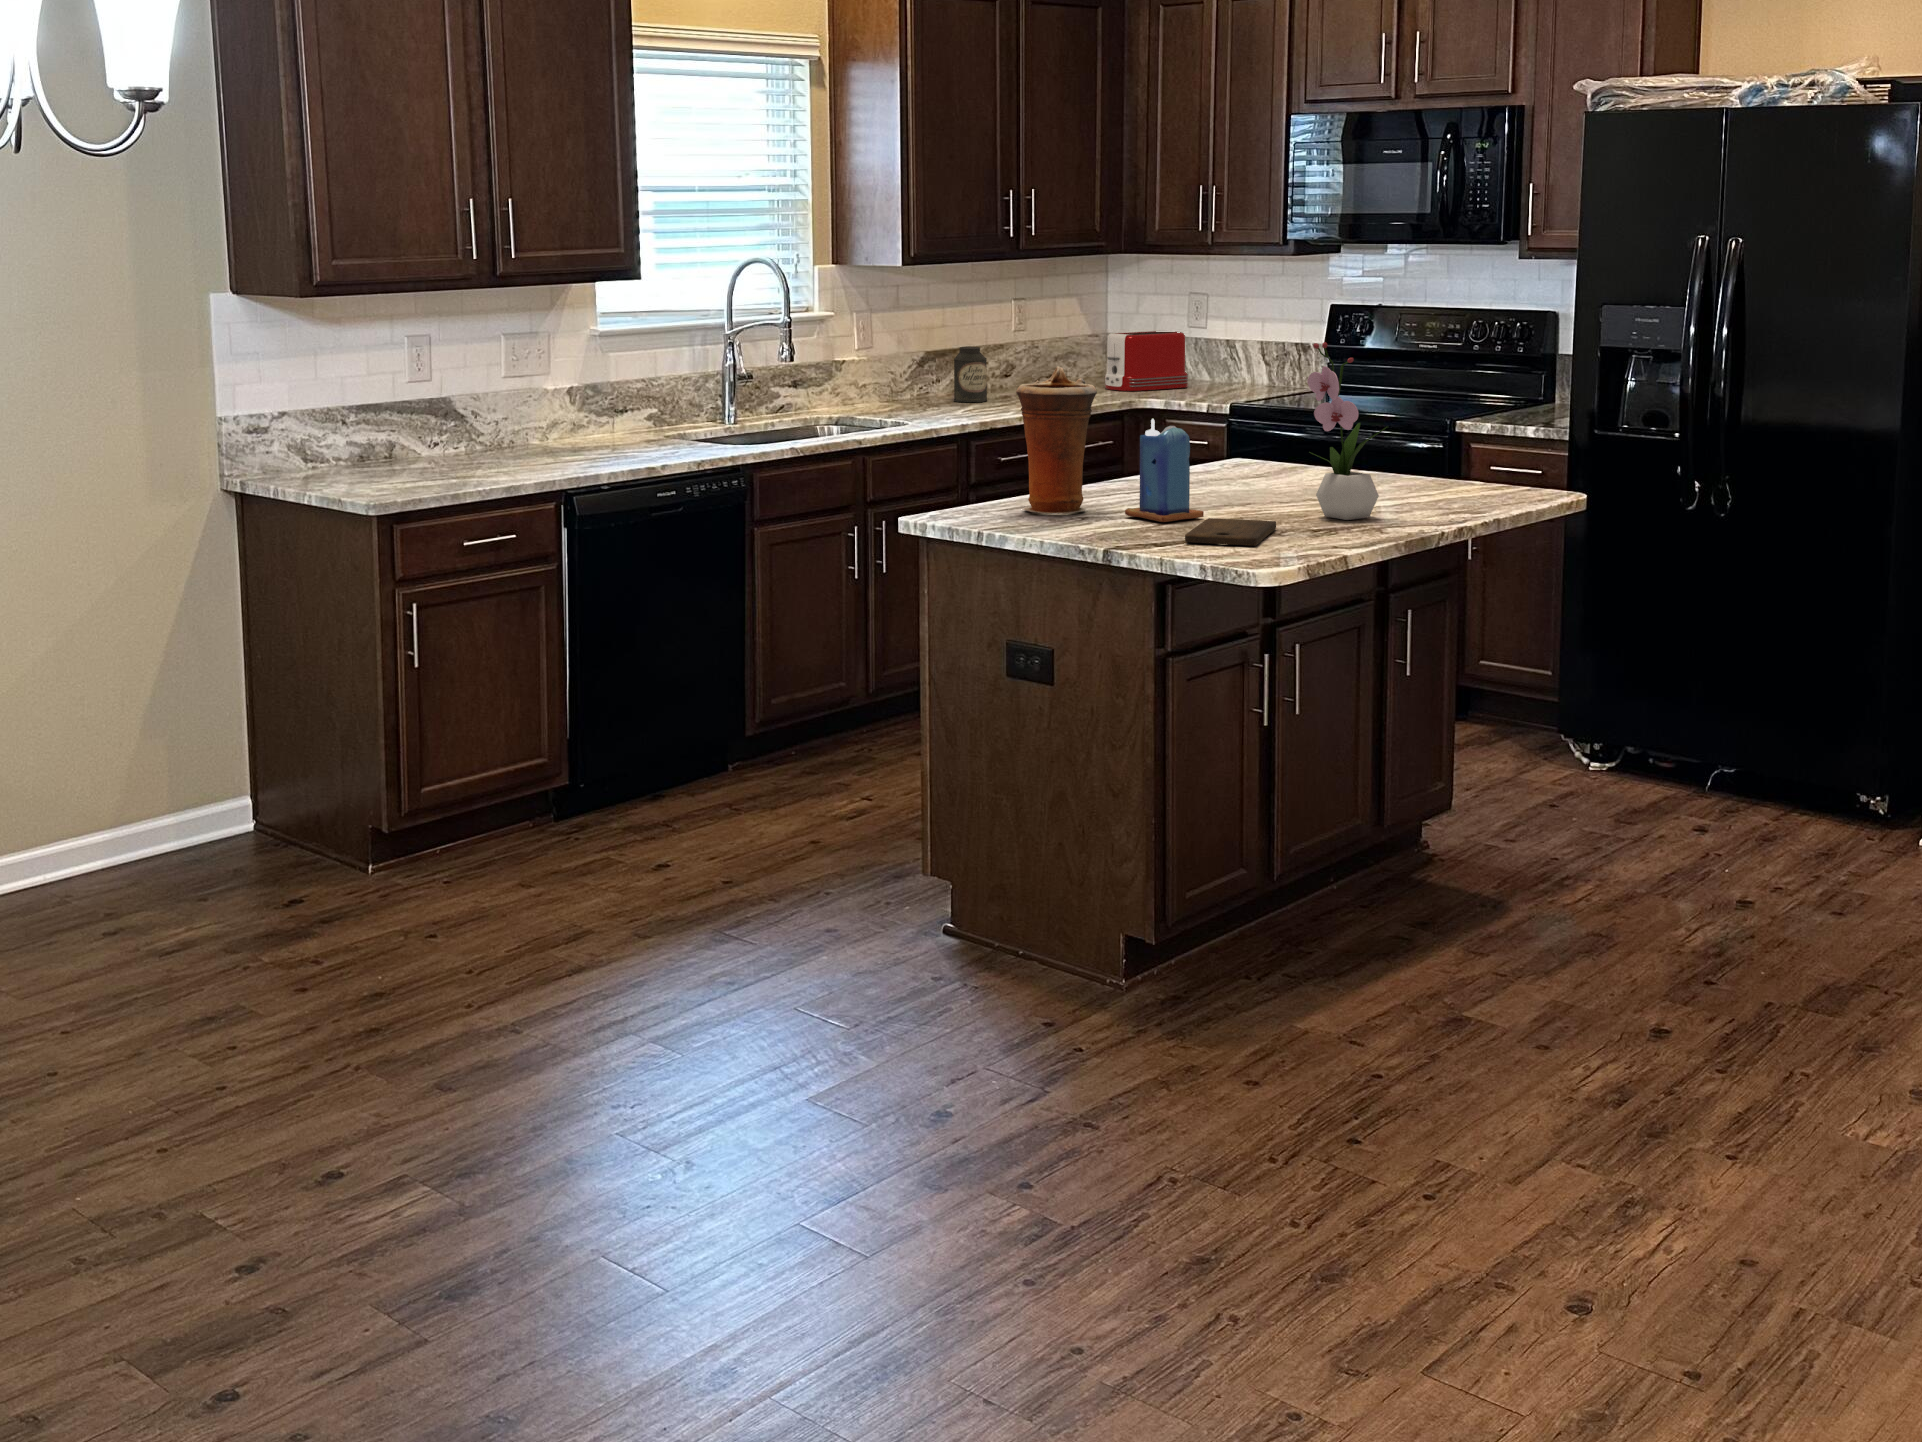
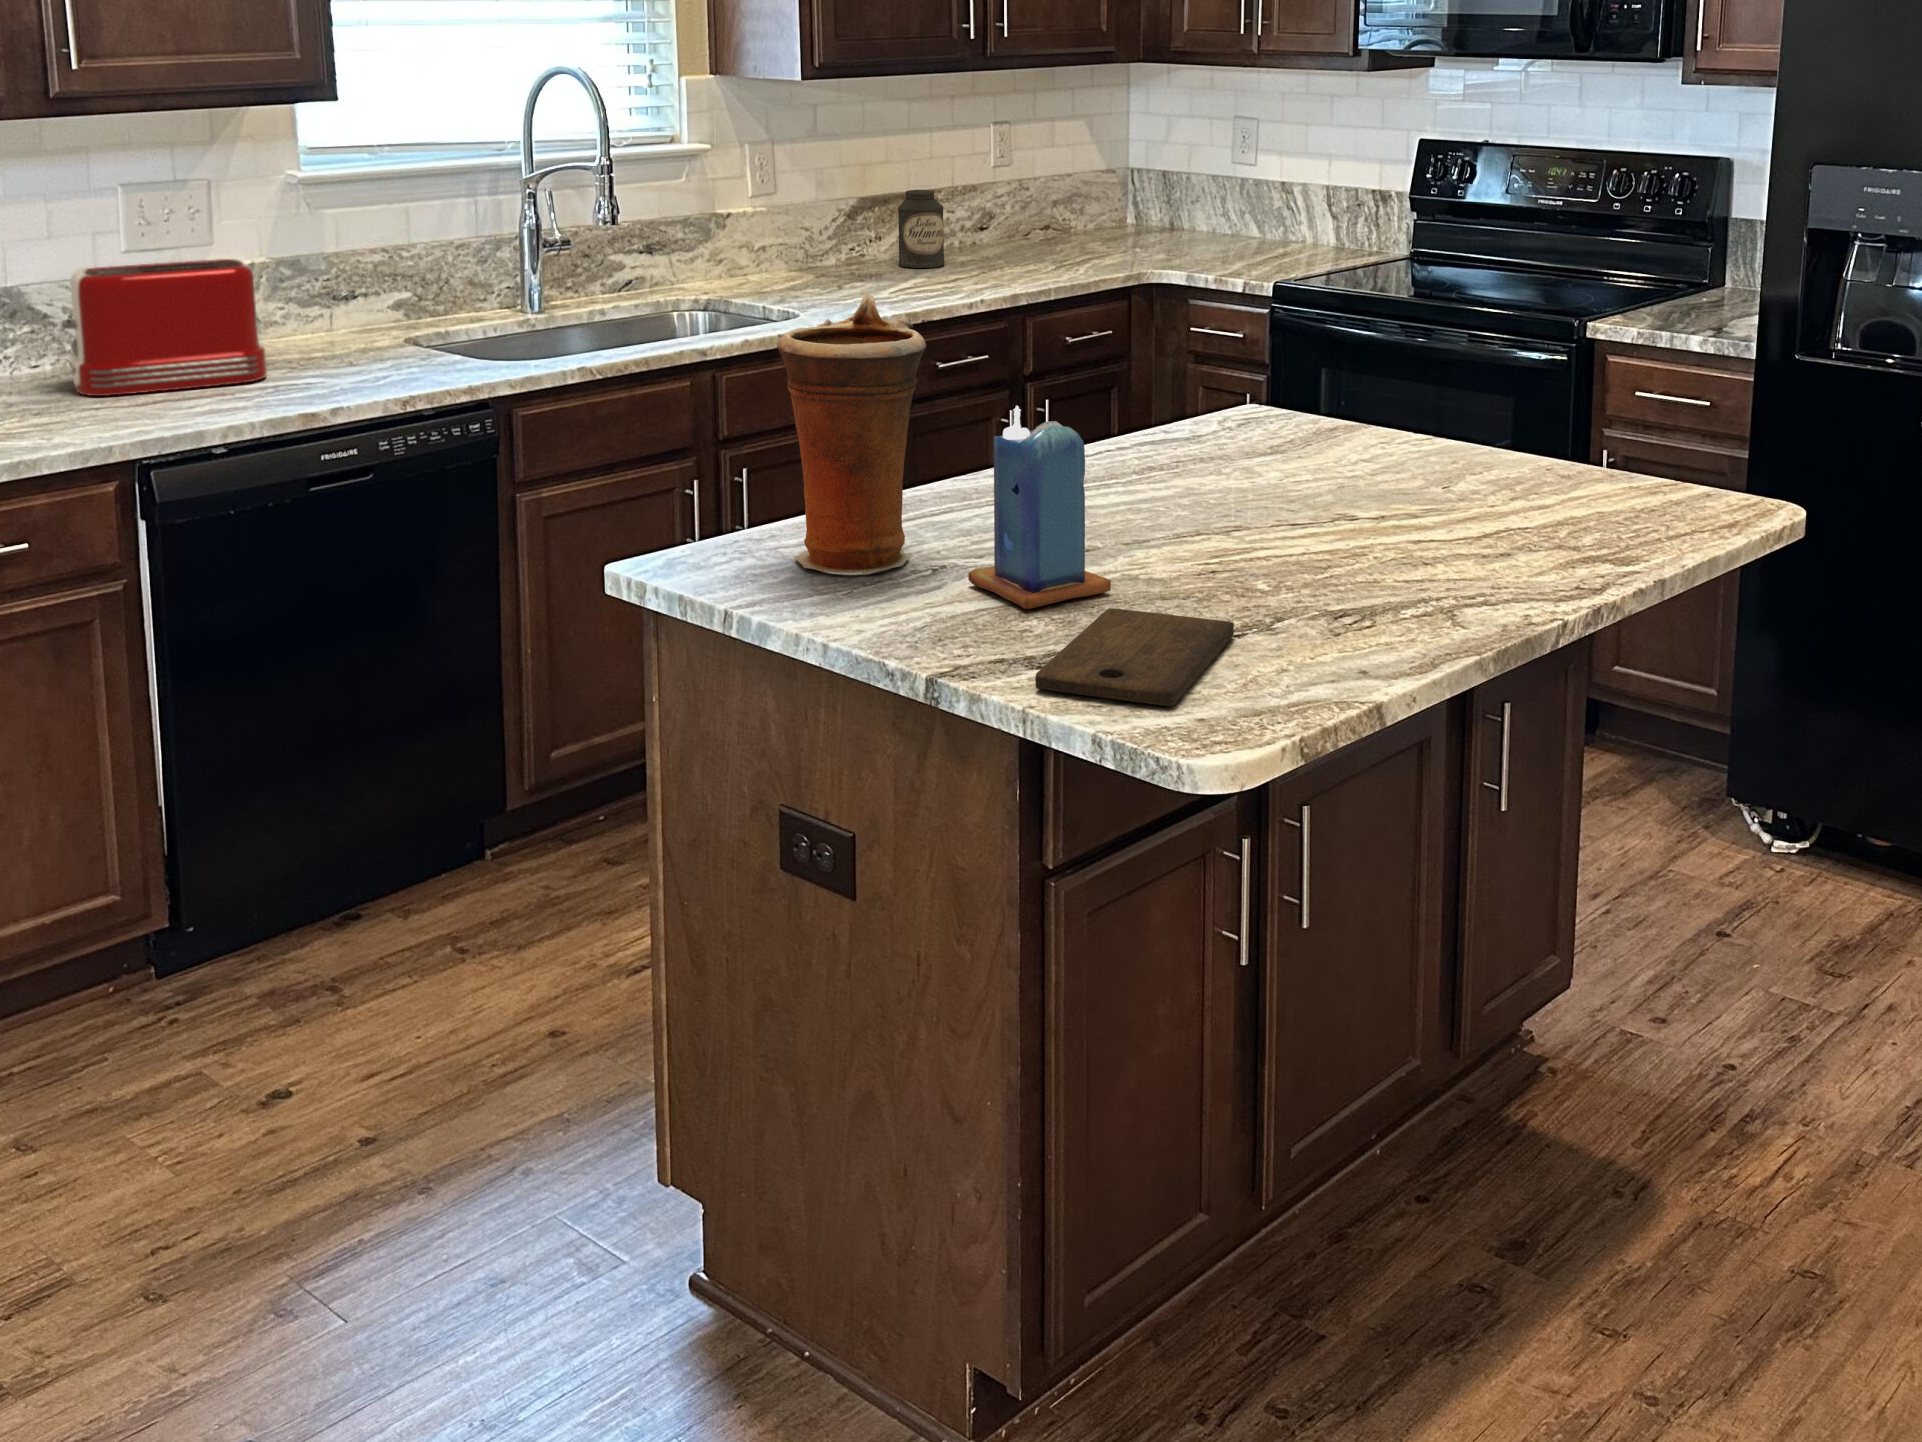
toaster: present [1105,331,1188,391] -> present [61,259,267,396]
flower arrangement: present [1307,342,1387,520] -> none [1304,268,1458,607]

